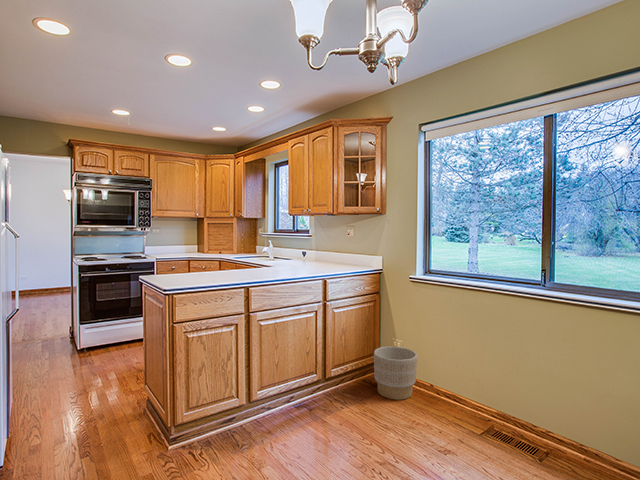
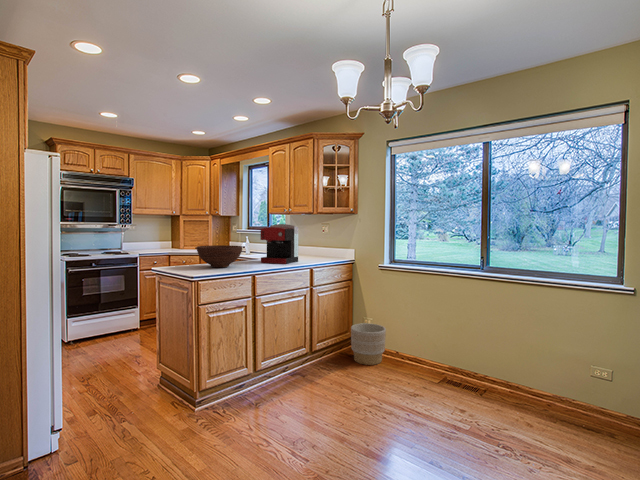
coffee maker: none [266,226,312,273] -> present [260,224,299,264]
fruit bowl: none [185,251,239,277] -> present [197,245,242,268]

